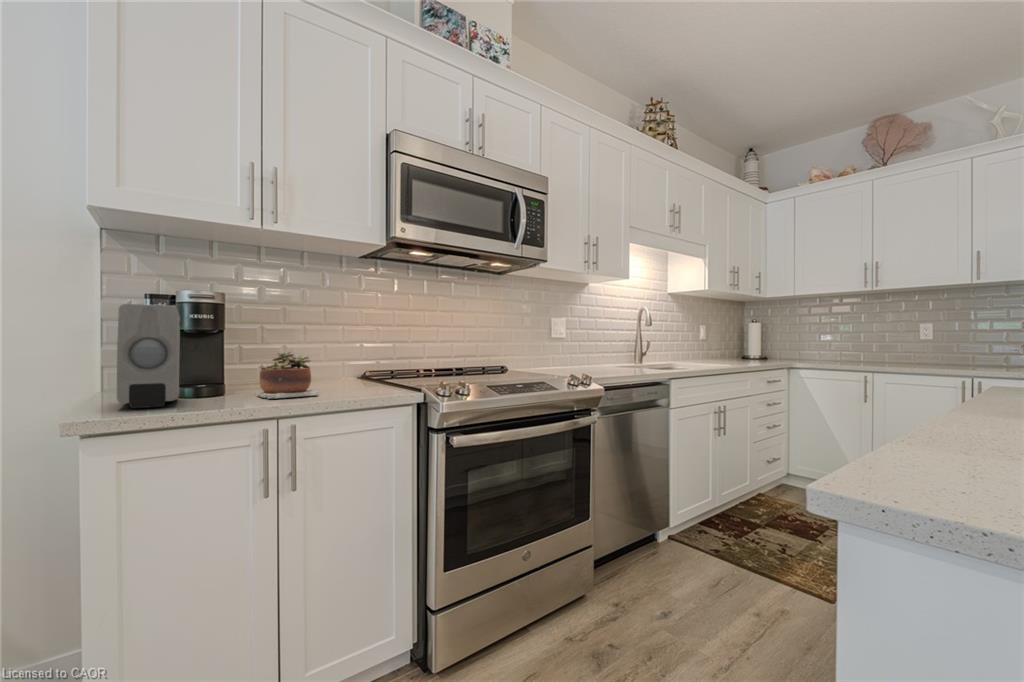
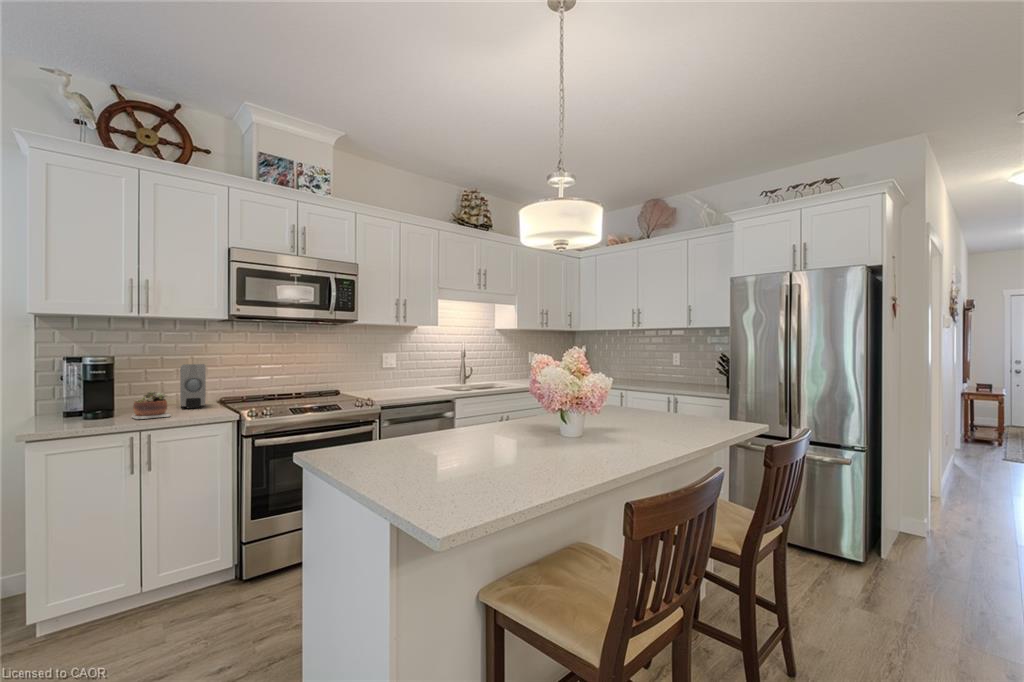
soap dispenser: present [117,304,180,408] -> present [180,364,206,408]

